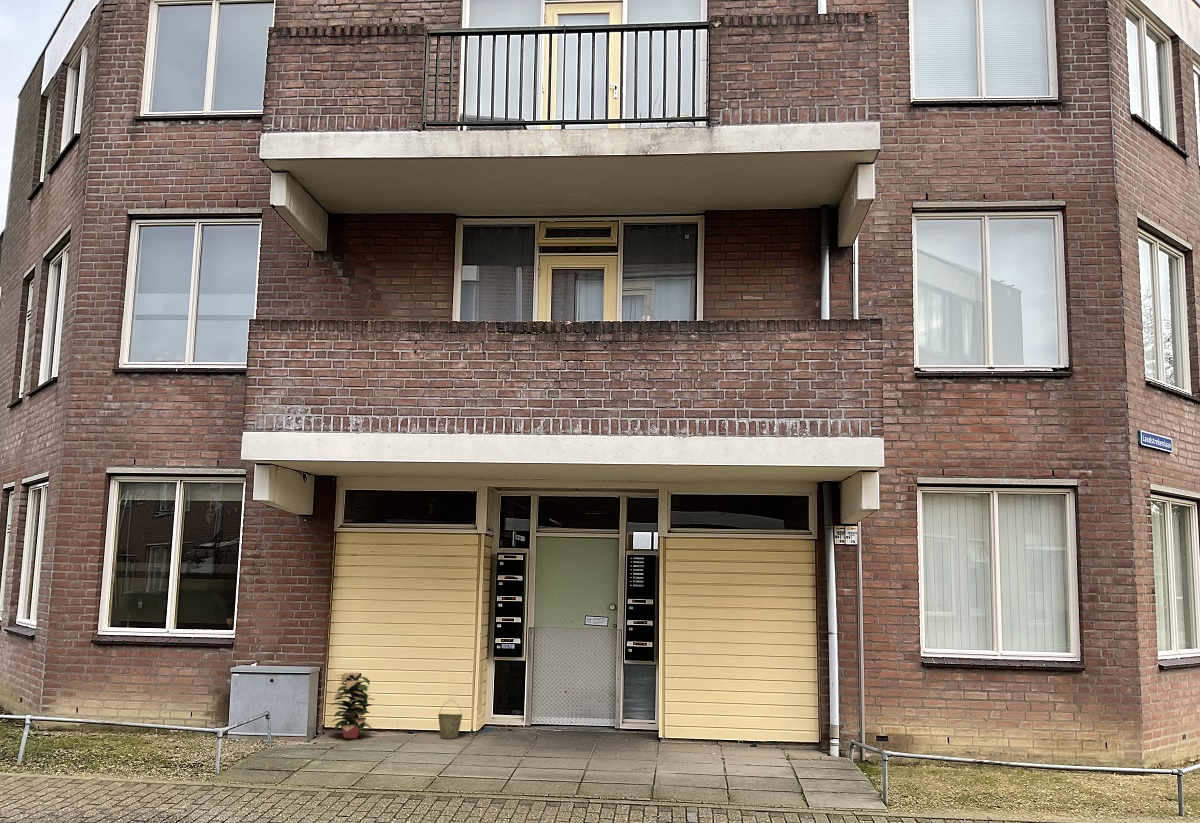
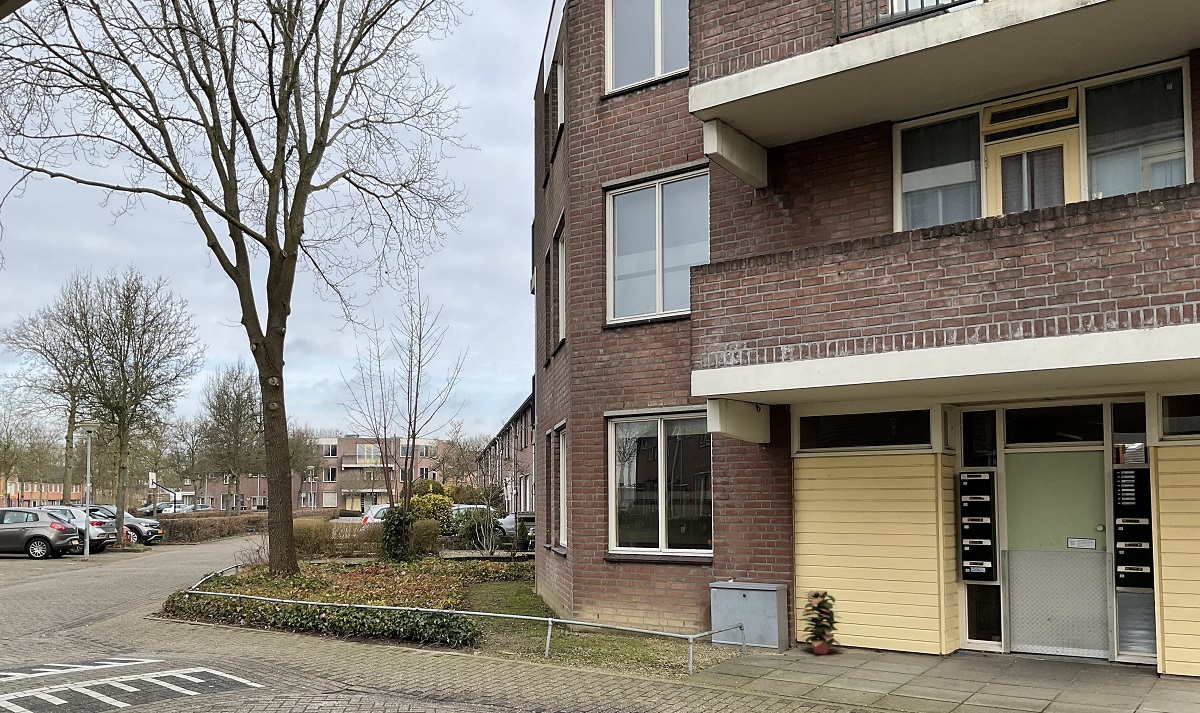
bucket: present [438,714,463,739] -> none [906,622,932,661]

